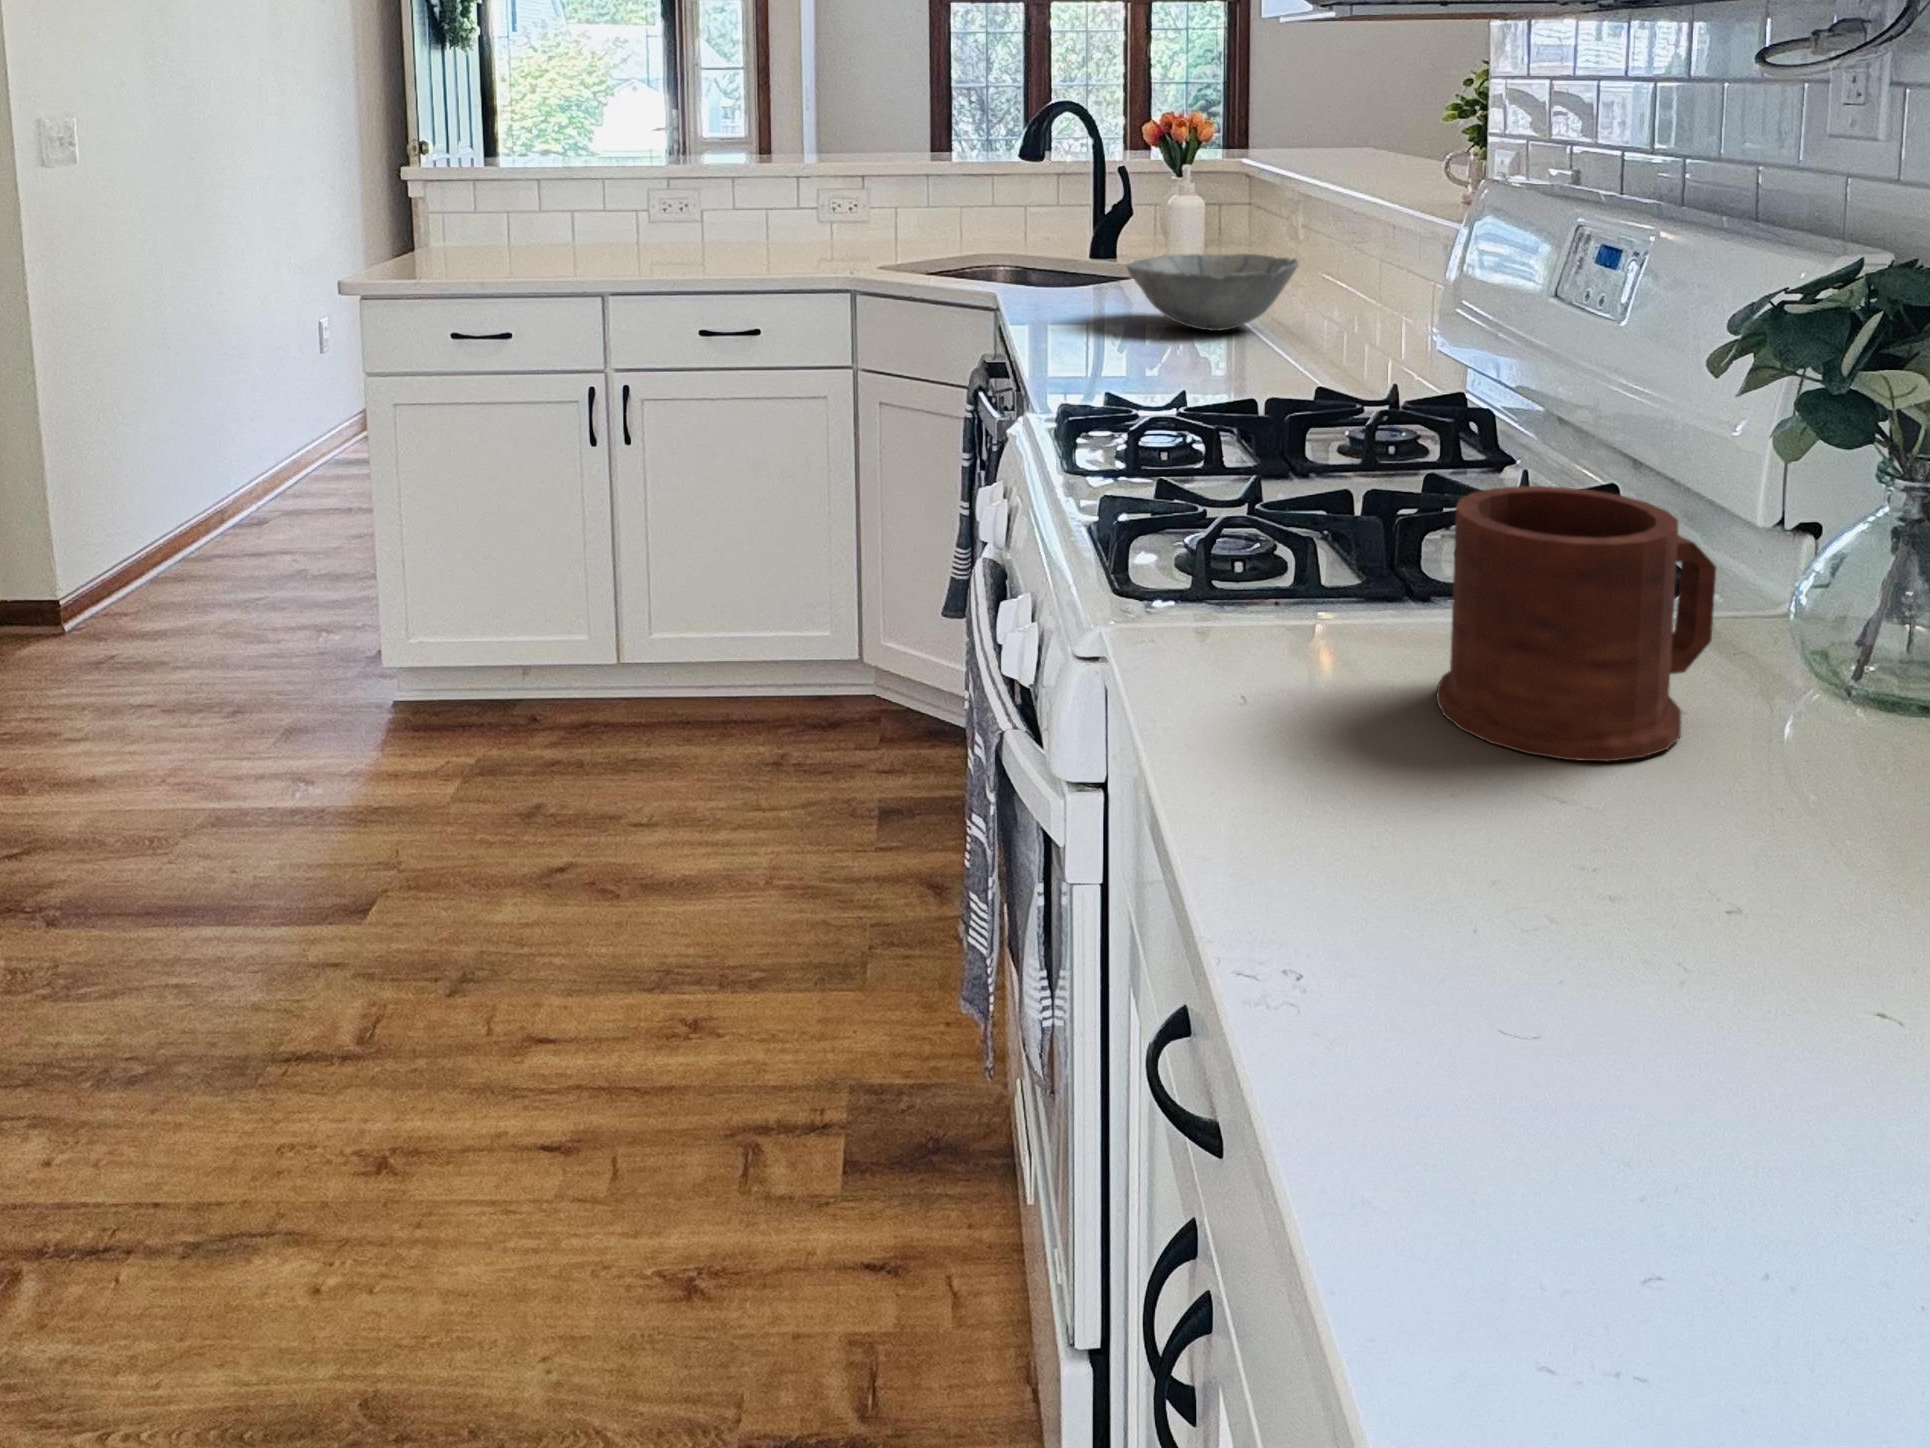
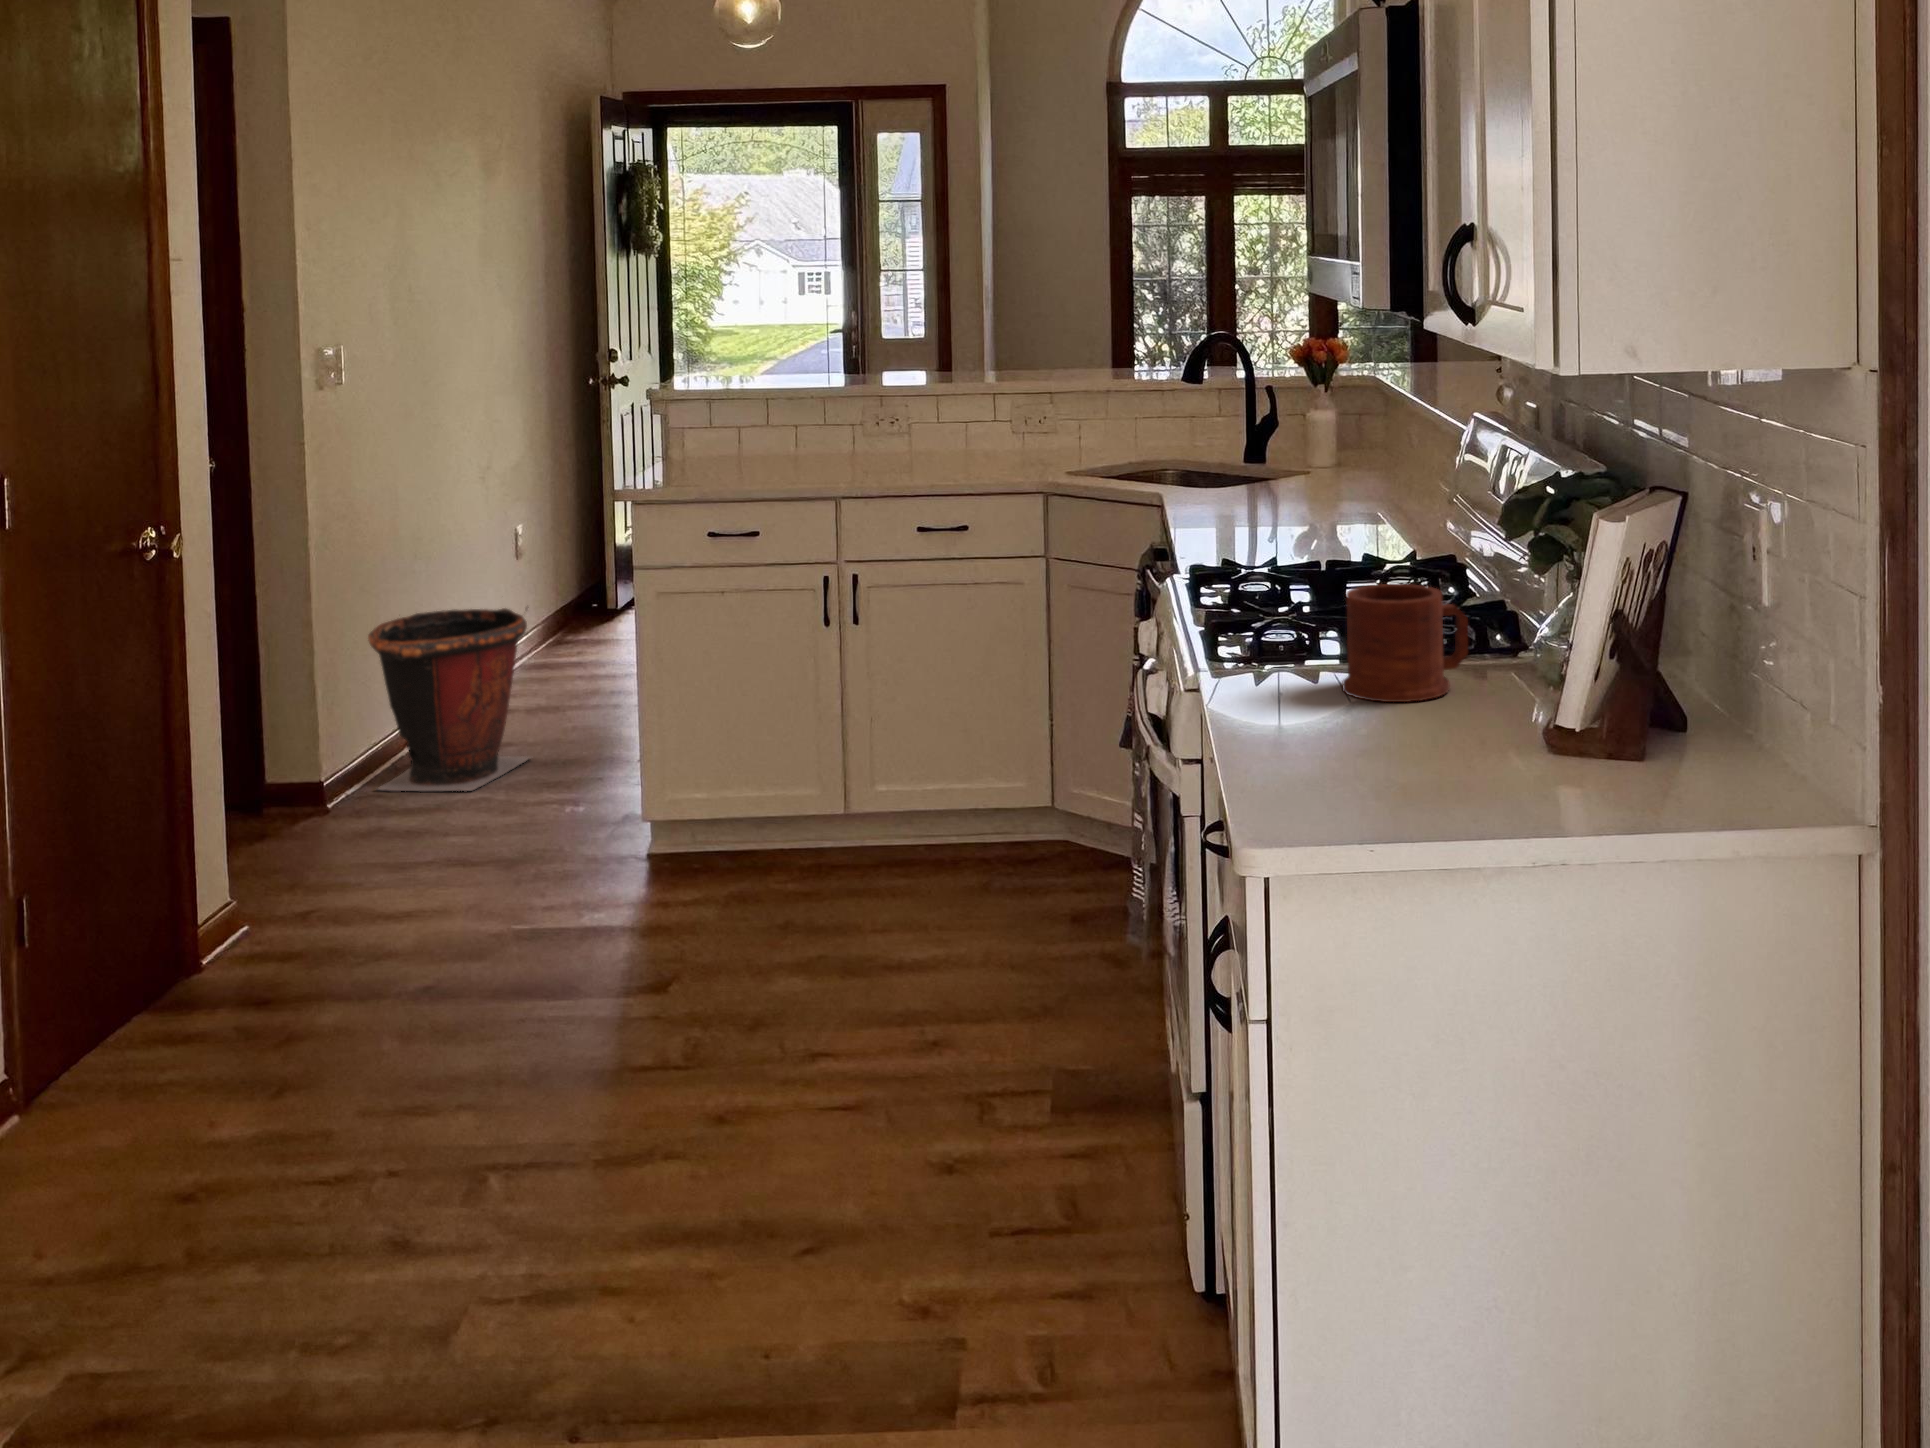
bowl: present [1126,254,1299,331] -> none [1255,460,1382,519]
waste bin: none [113,393,308,606] -> present [368,607,530,791]

